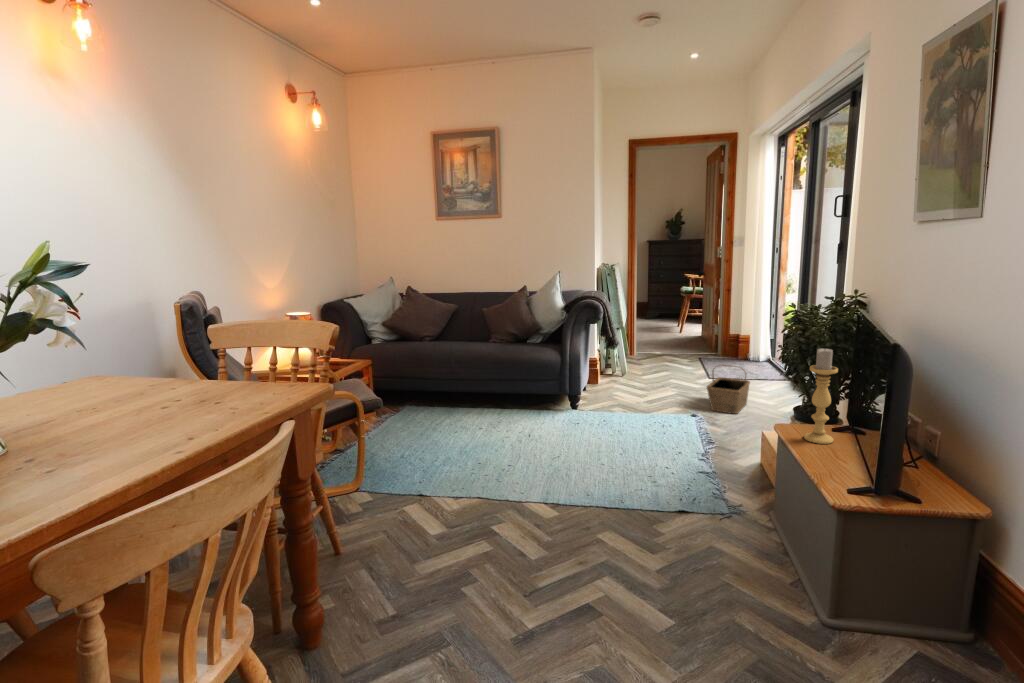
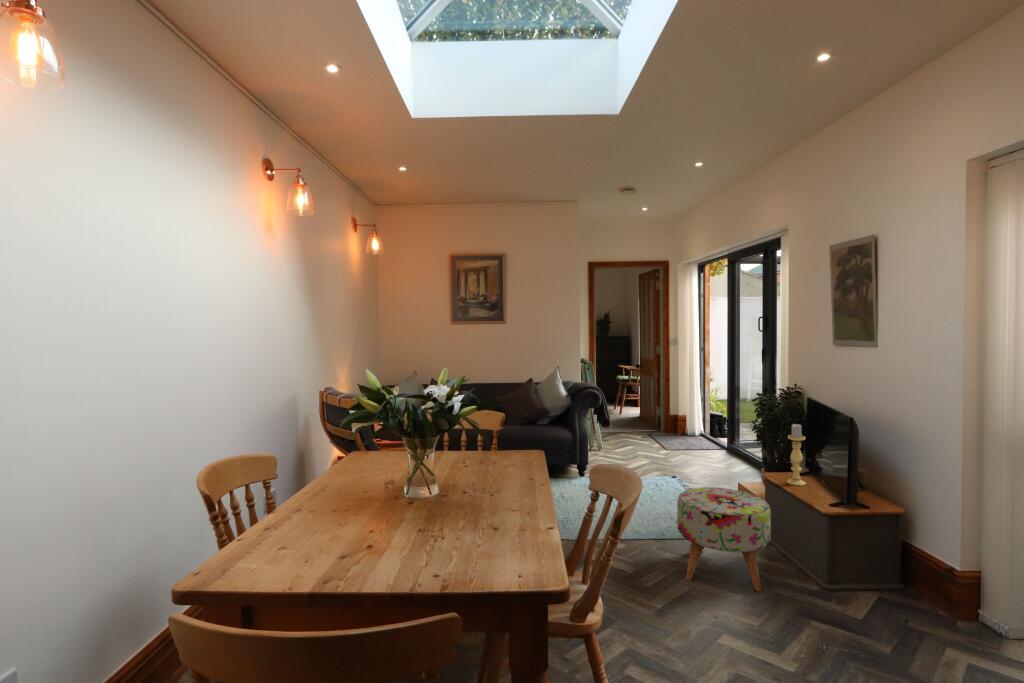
basket: present [707,365,750,414] -> none [679,438,708,476]
ottoman: none [612,438,751,603] -> present [677,487,771,591]

